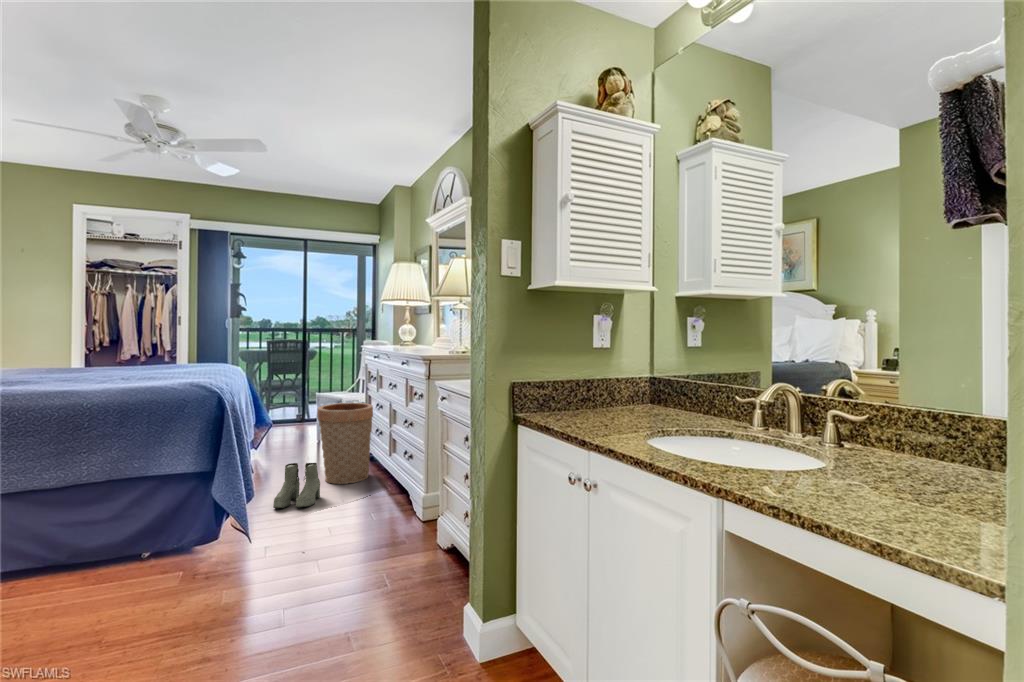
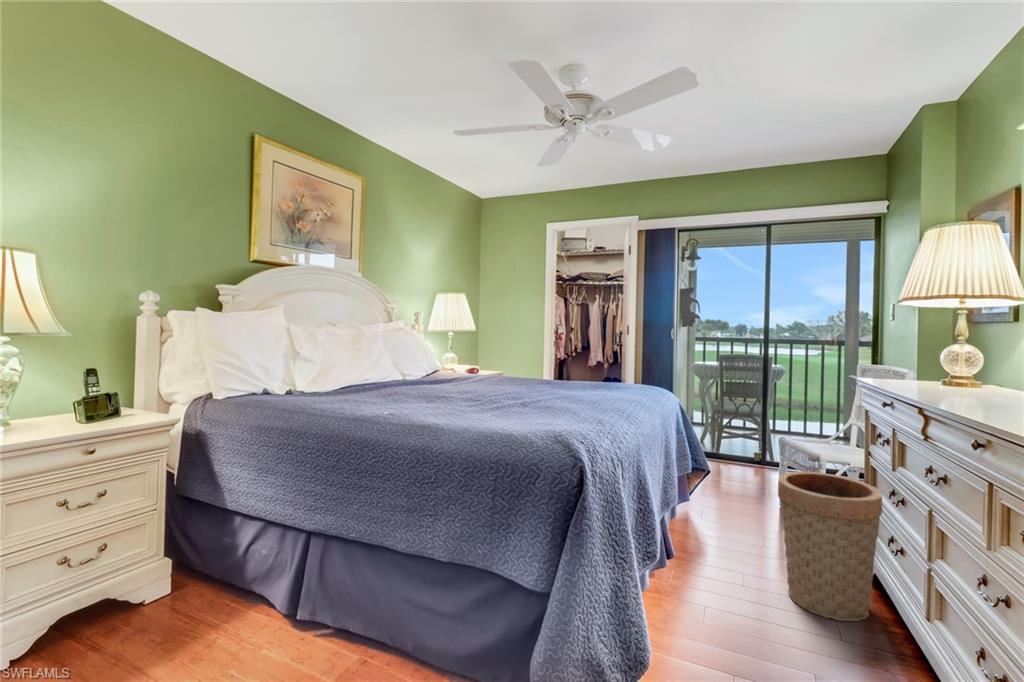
boots: present [273,463,320,508] -> none [702,563,778,652]

